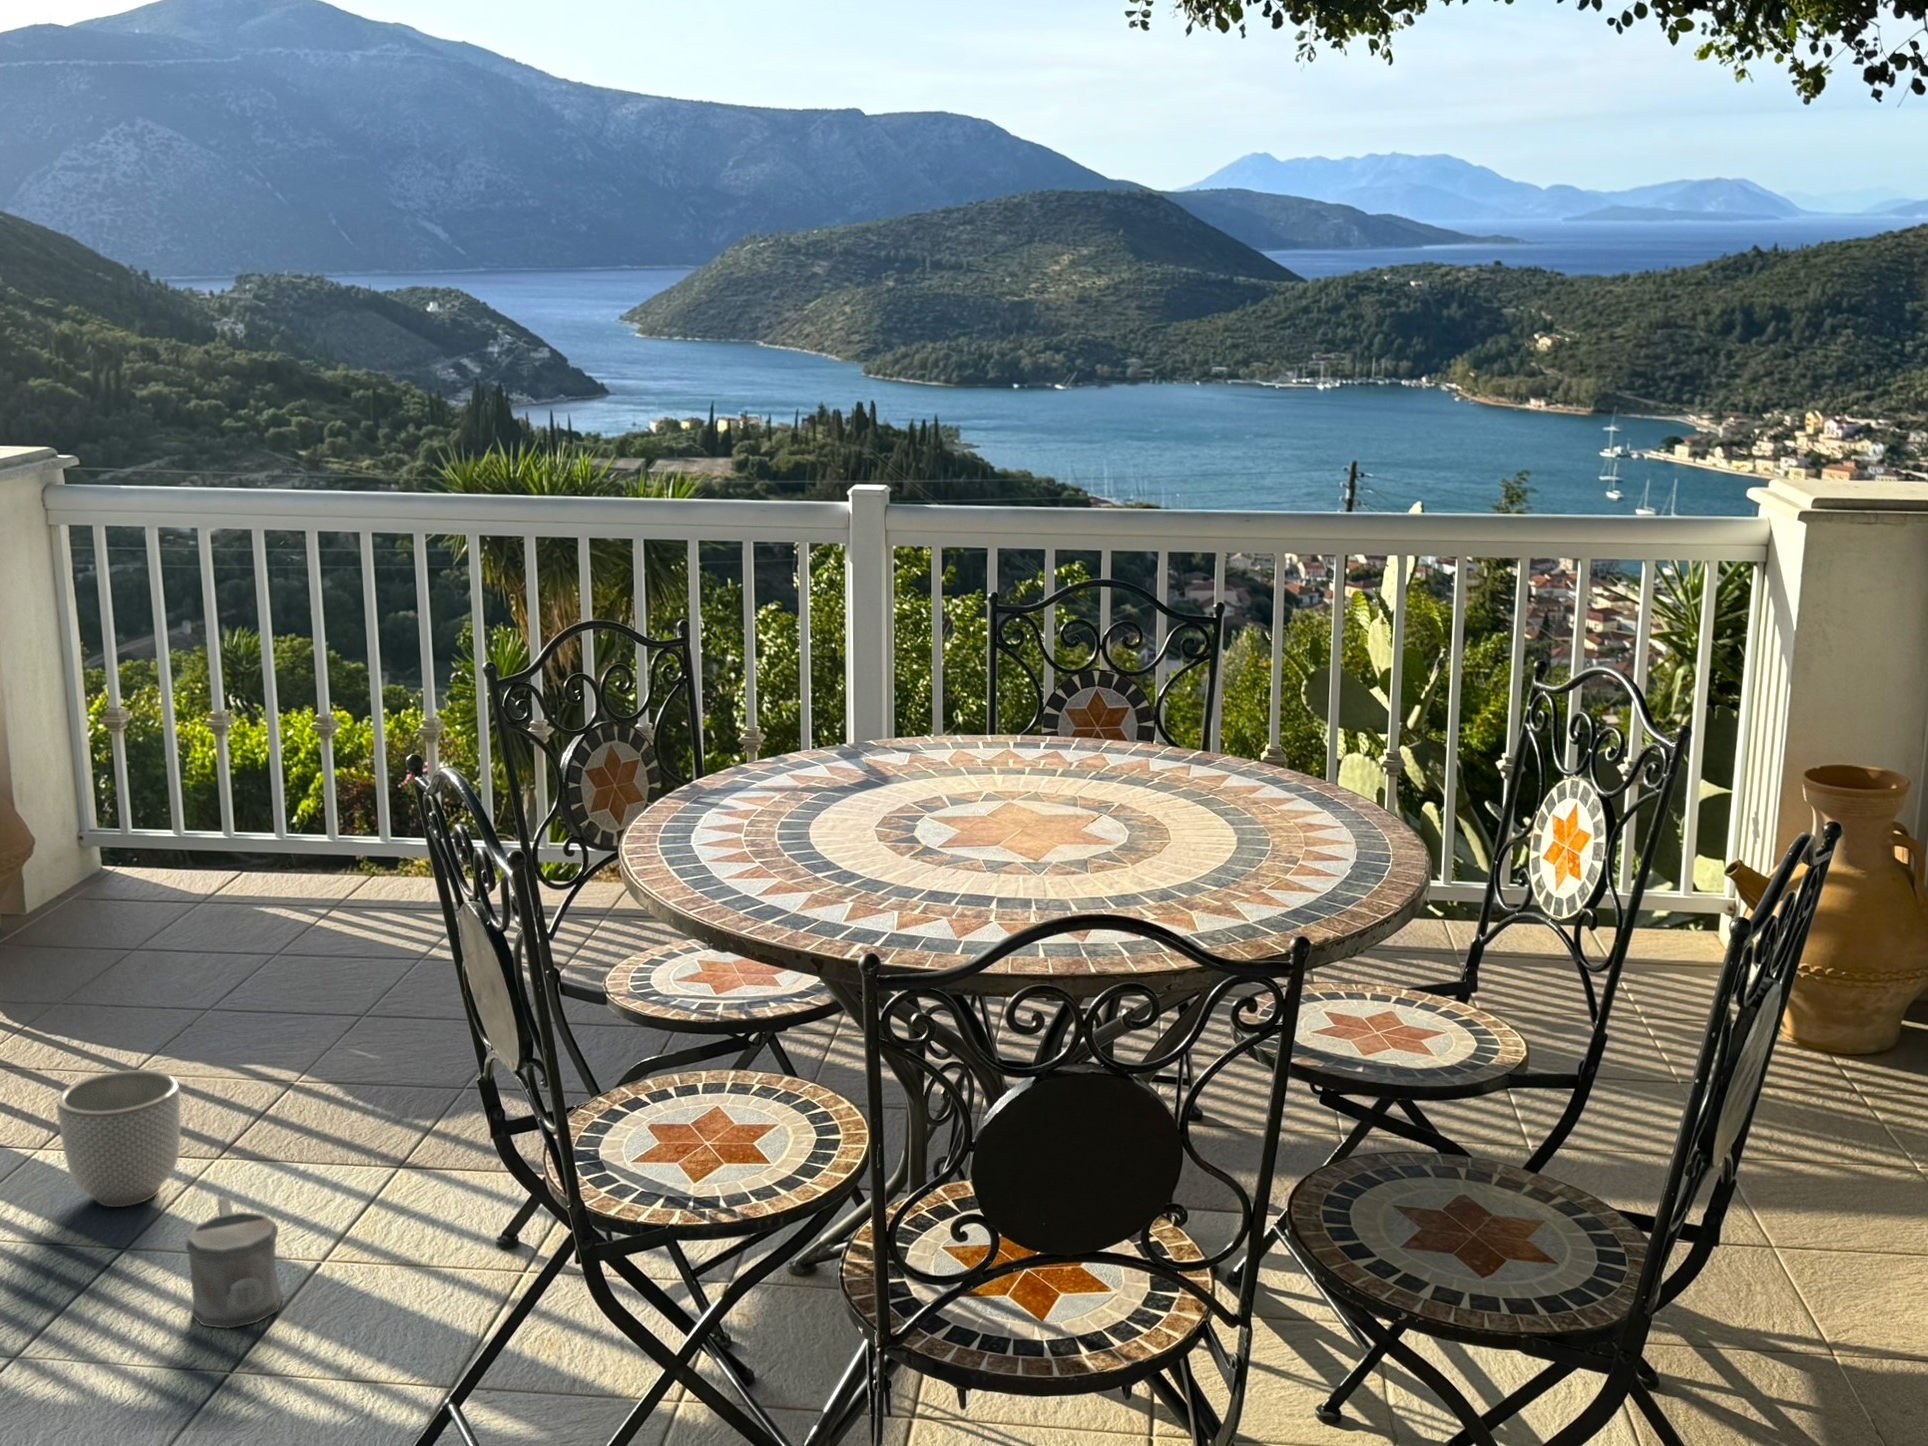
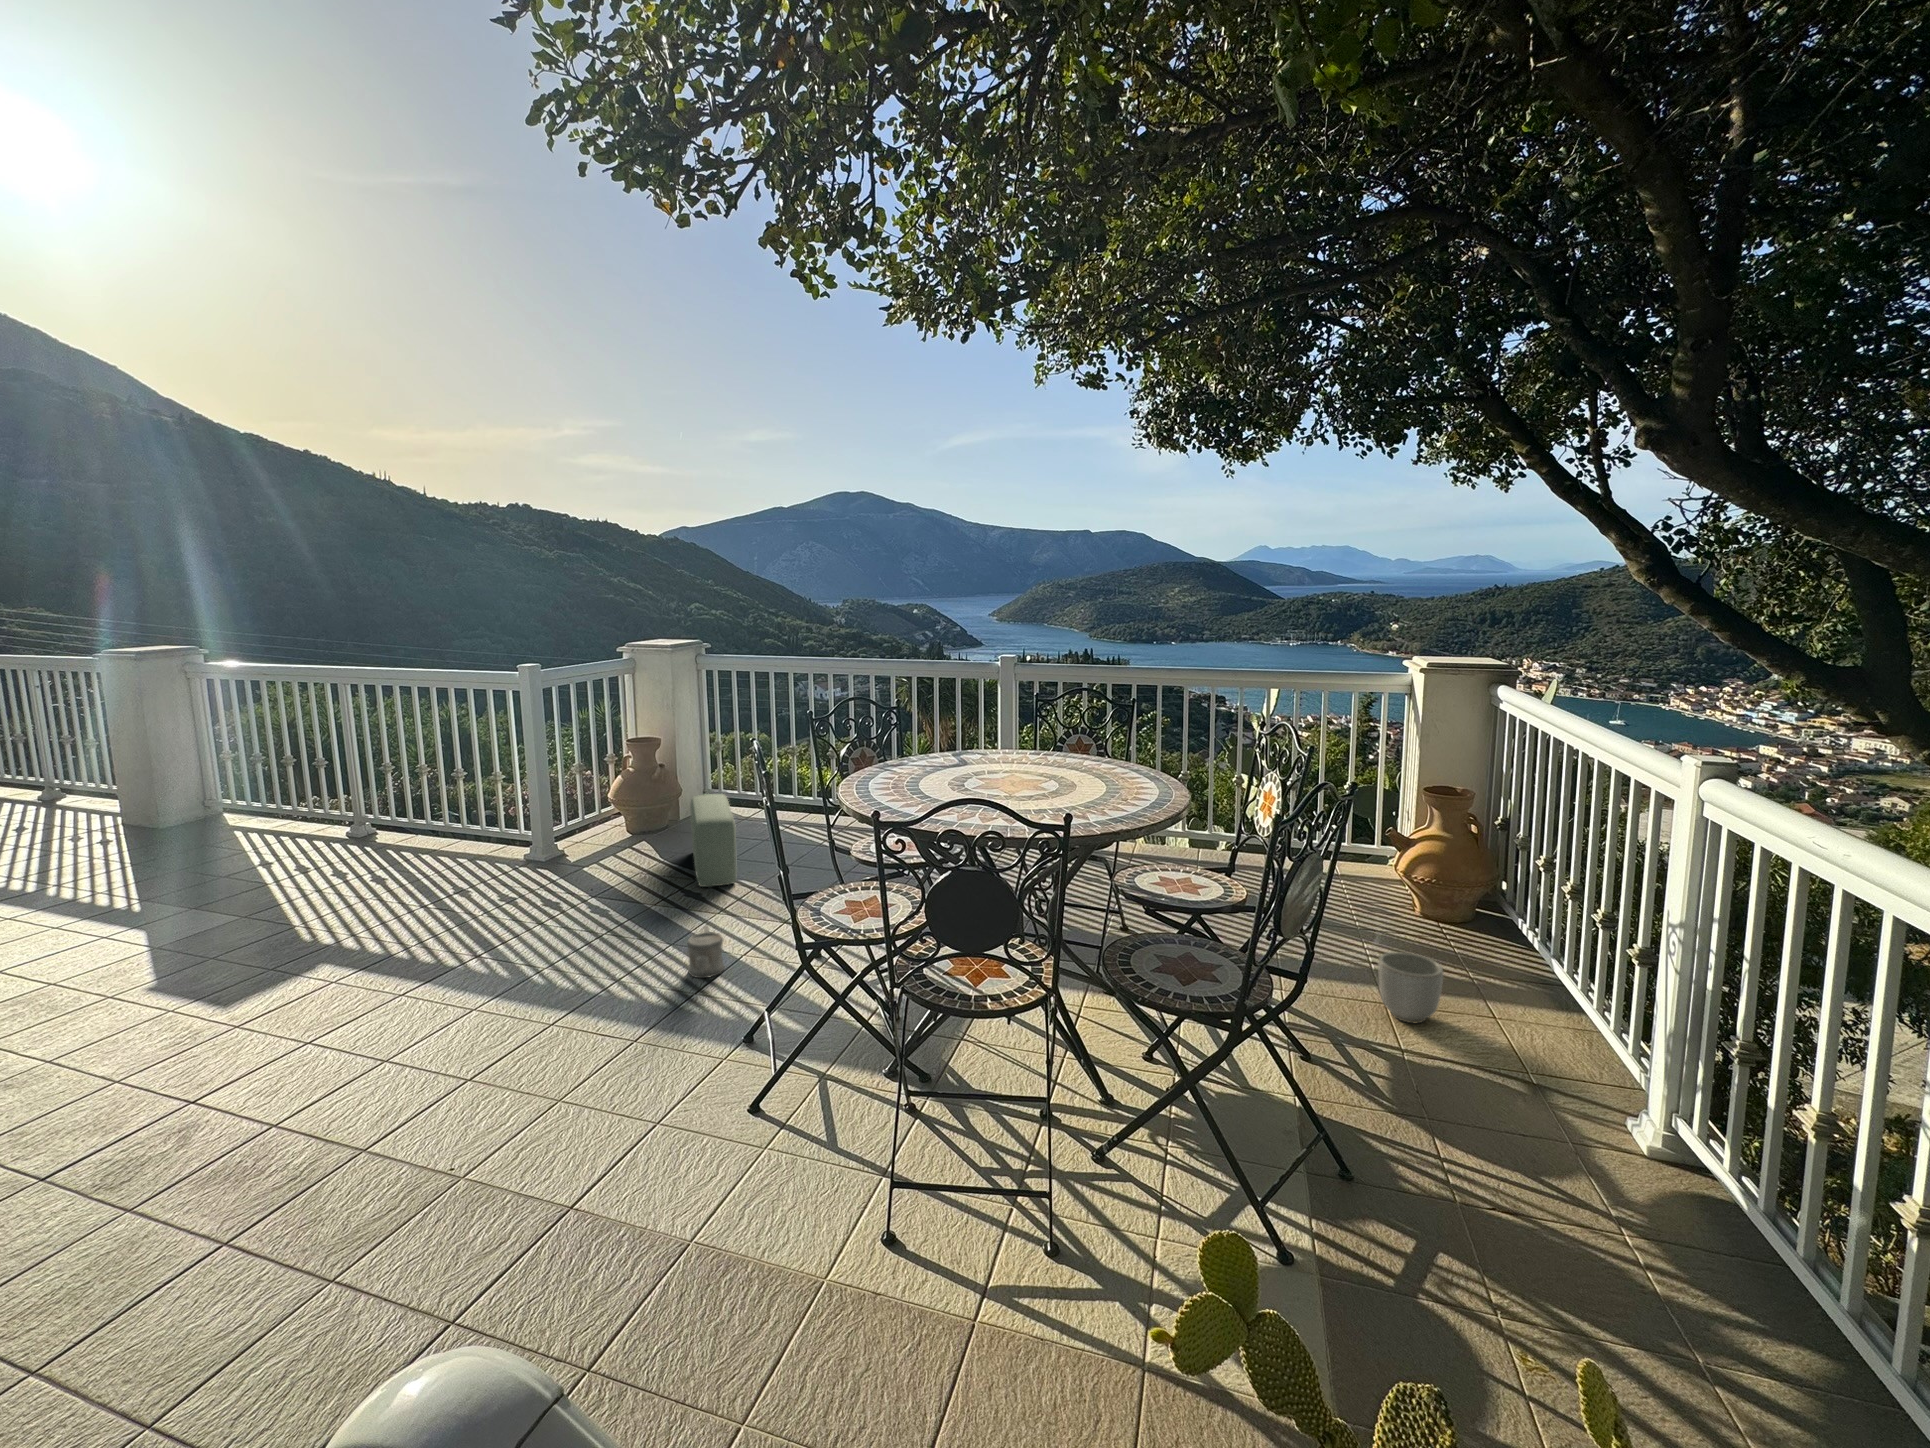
pouf: none [85,851,237,1090] -> present [690,794,737,887]
planter: present [57,1070,180,1207] -> present [1378,952,1443,1023]

